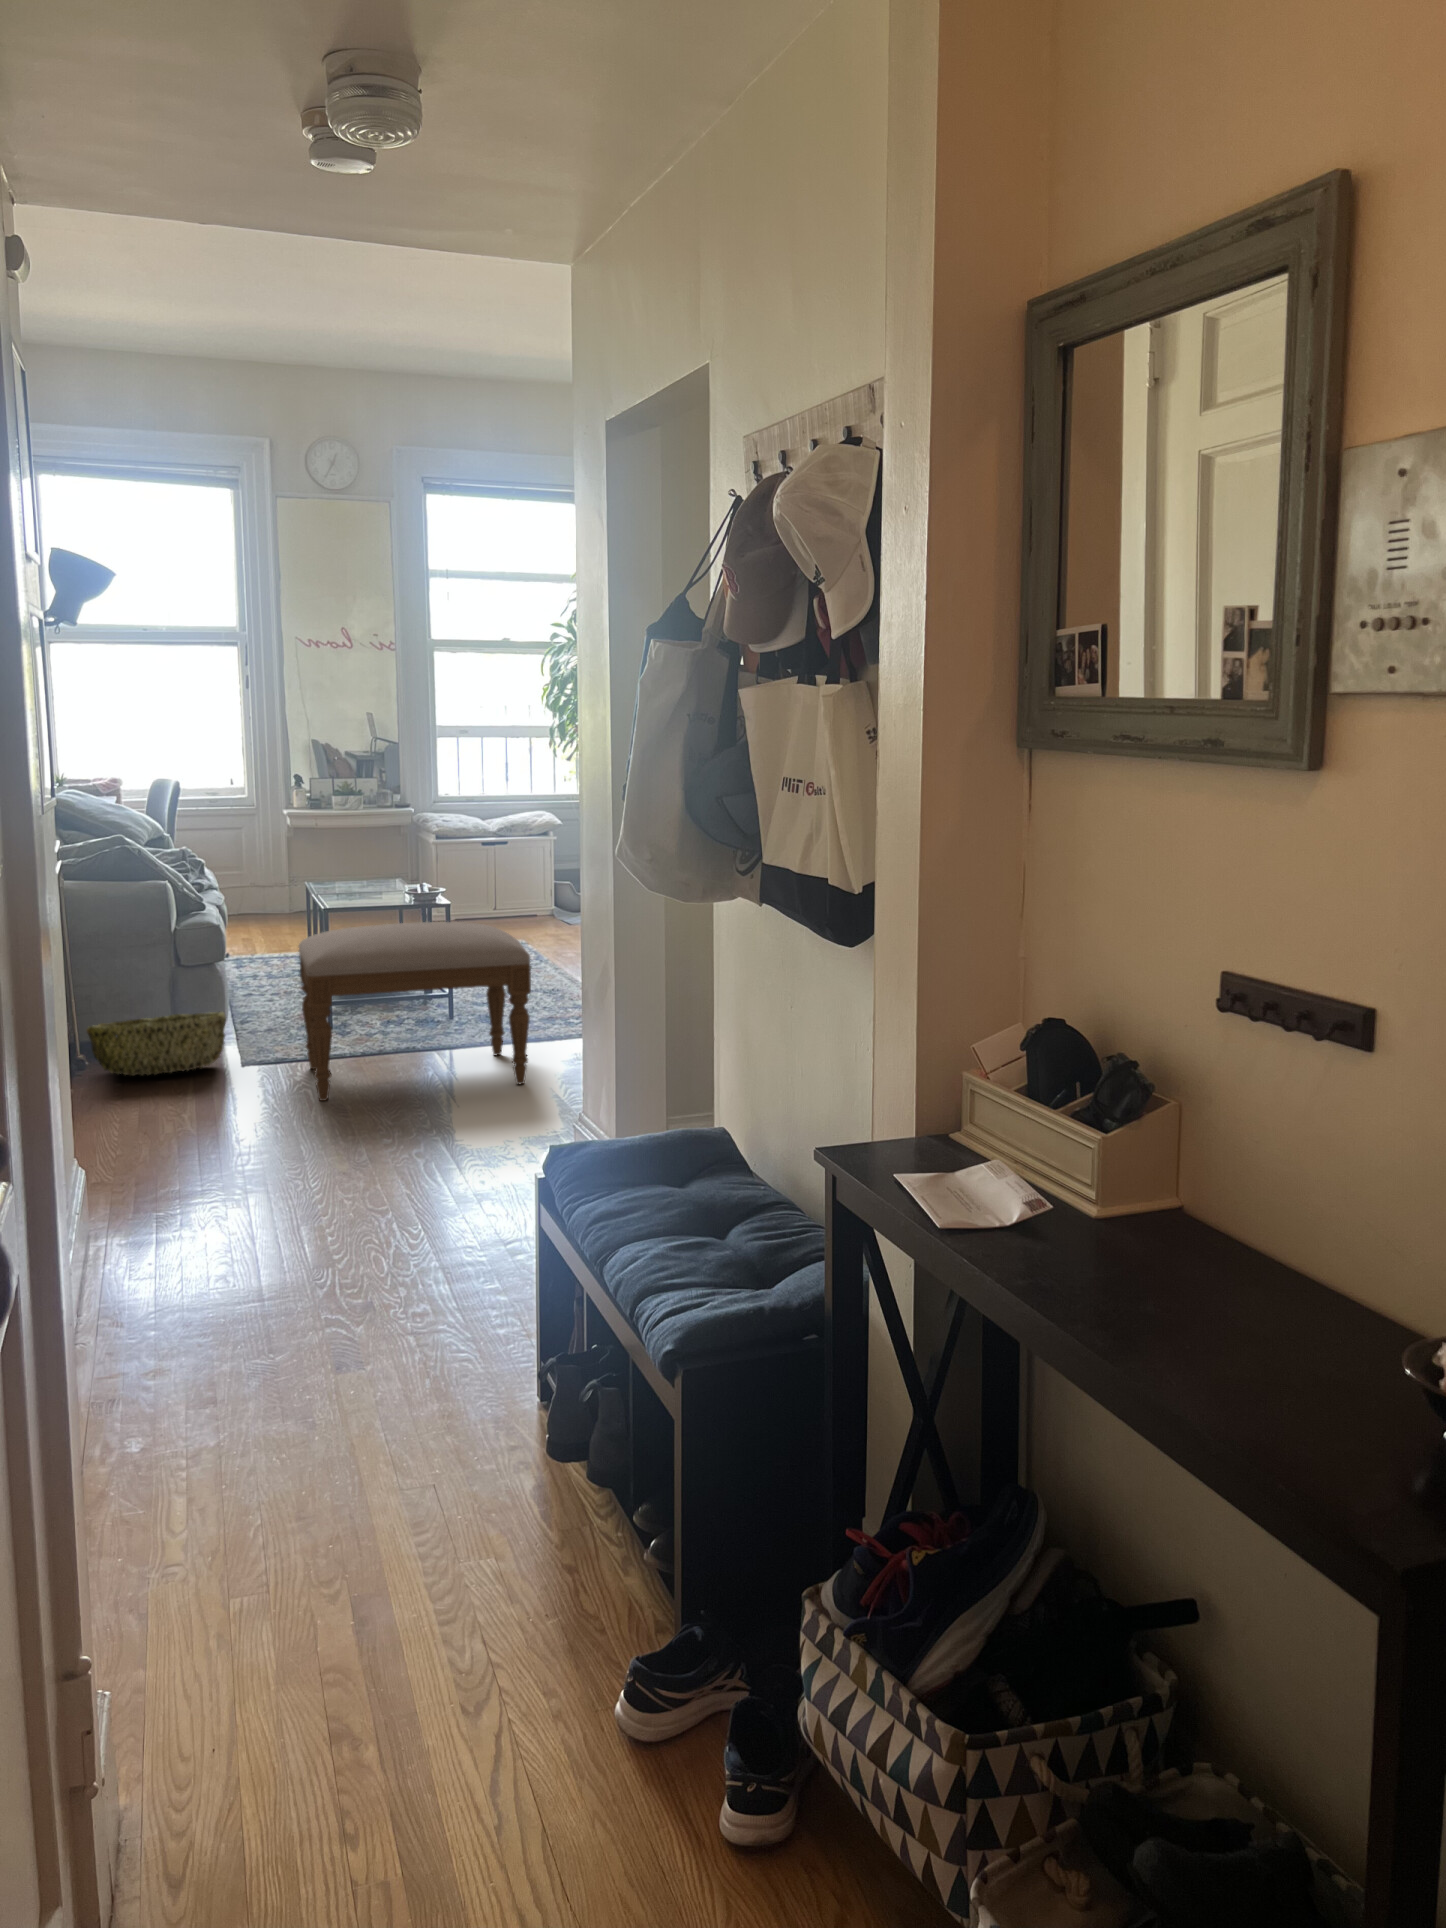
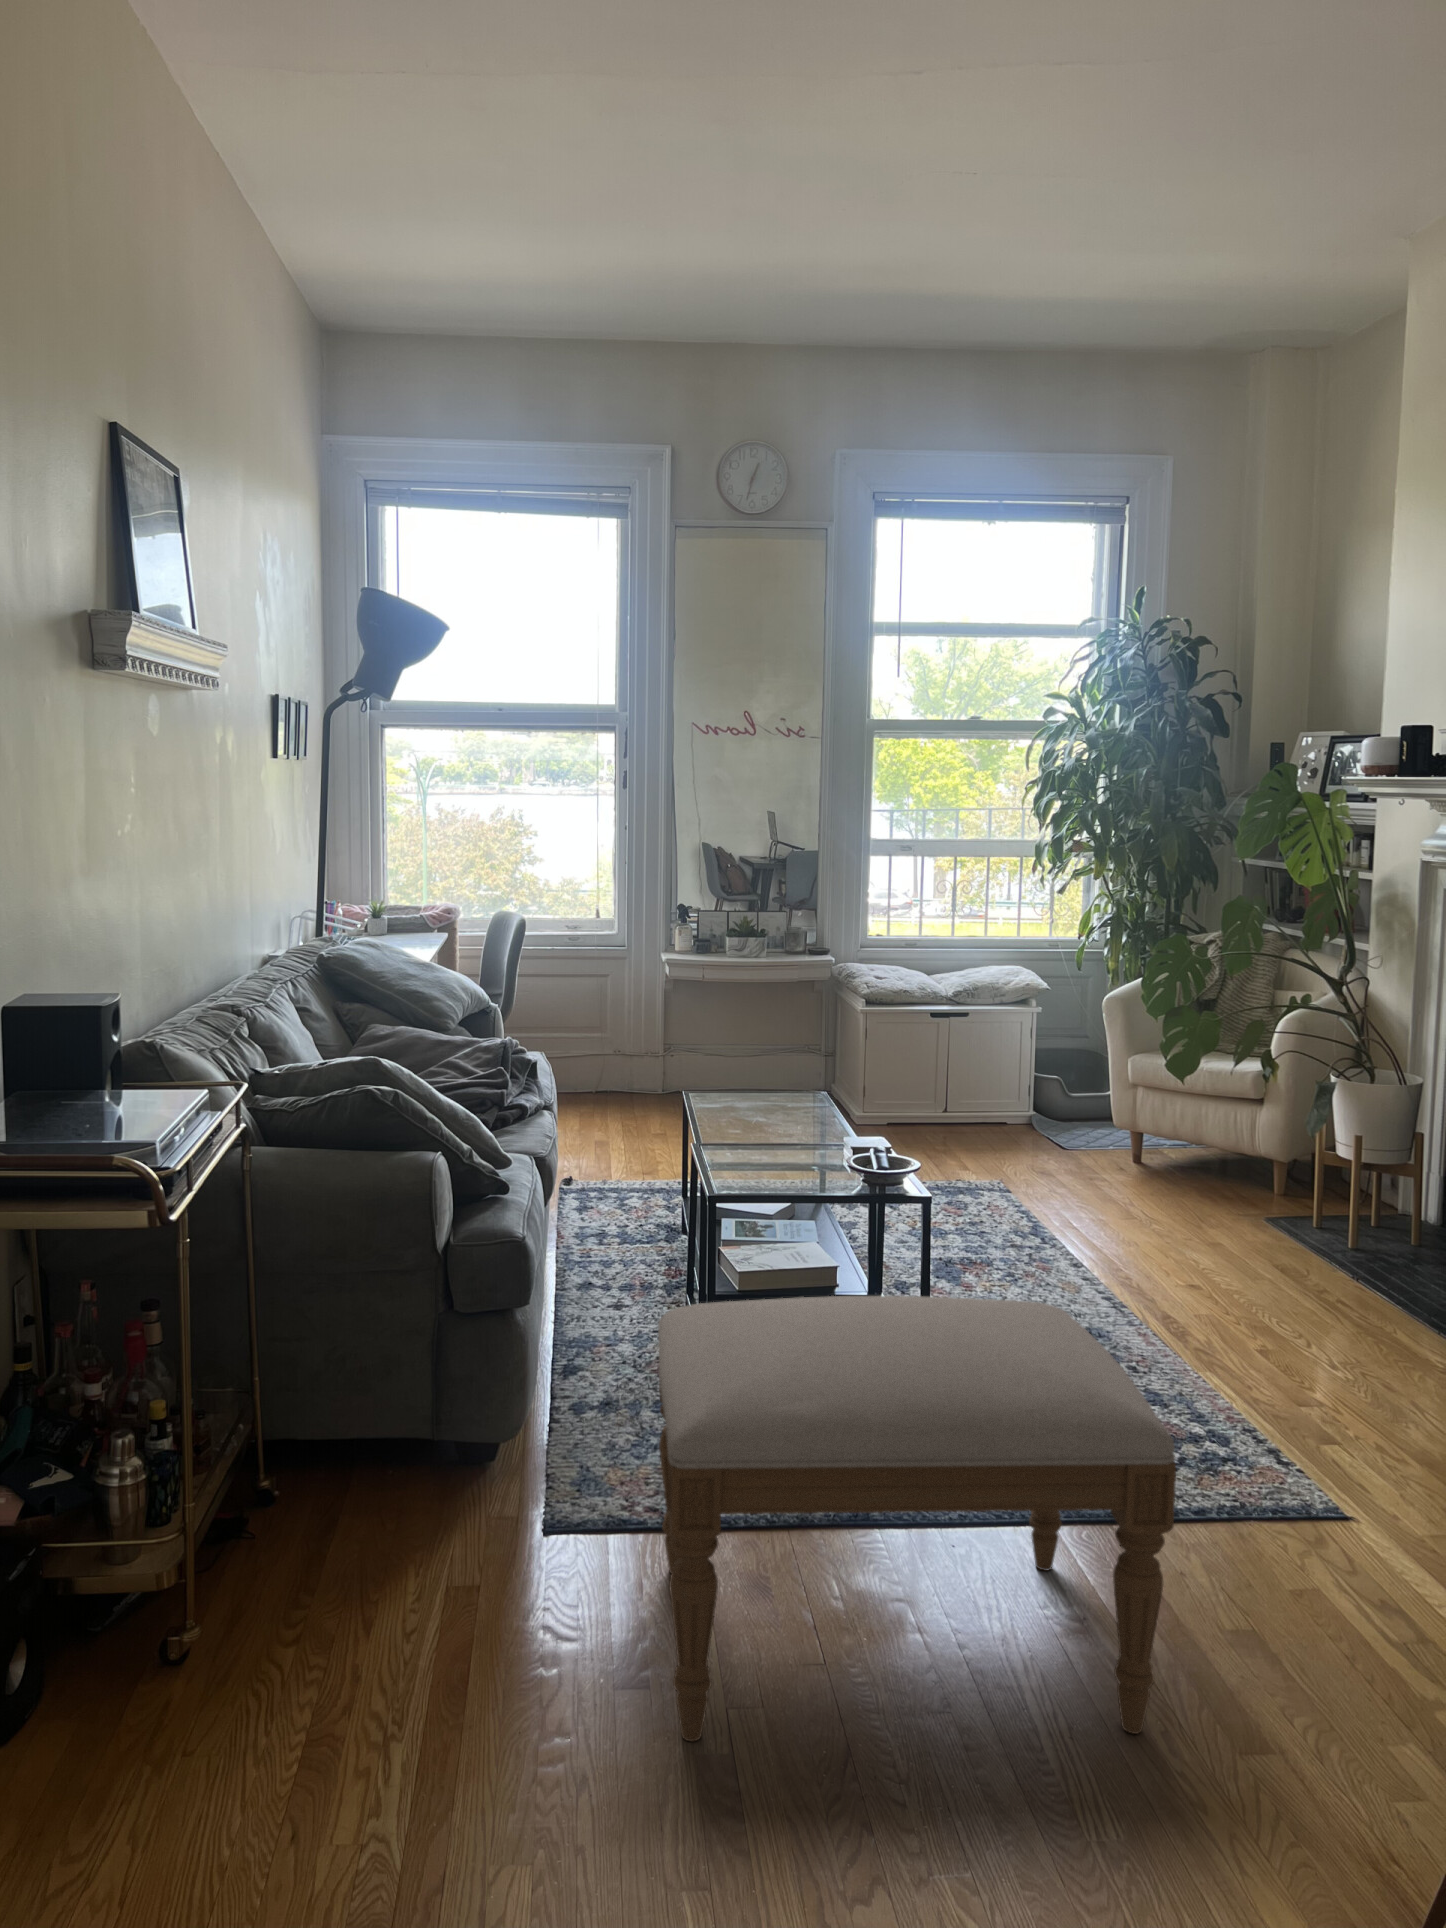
woven basket: present [87,1012,226,1076] -> none [251,1416,518,1566]

